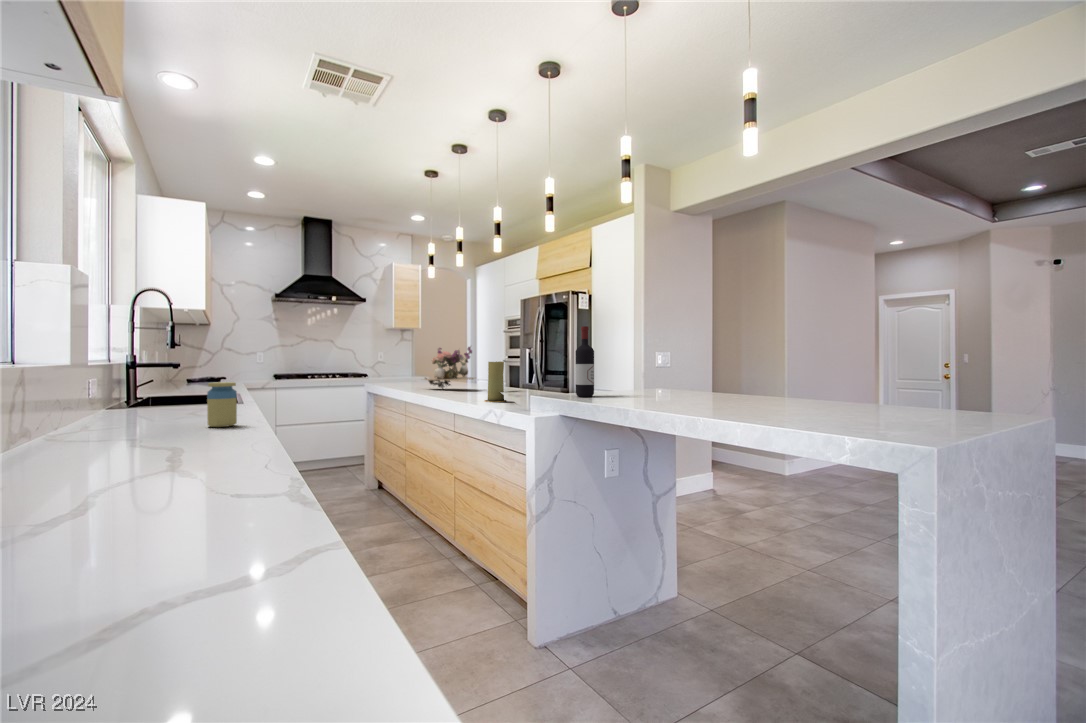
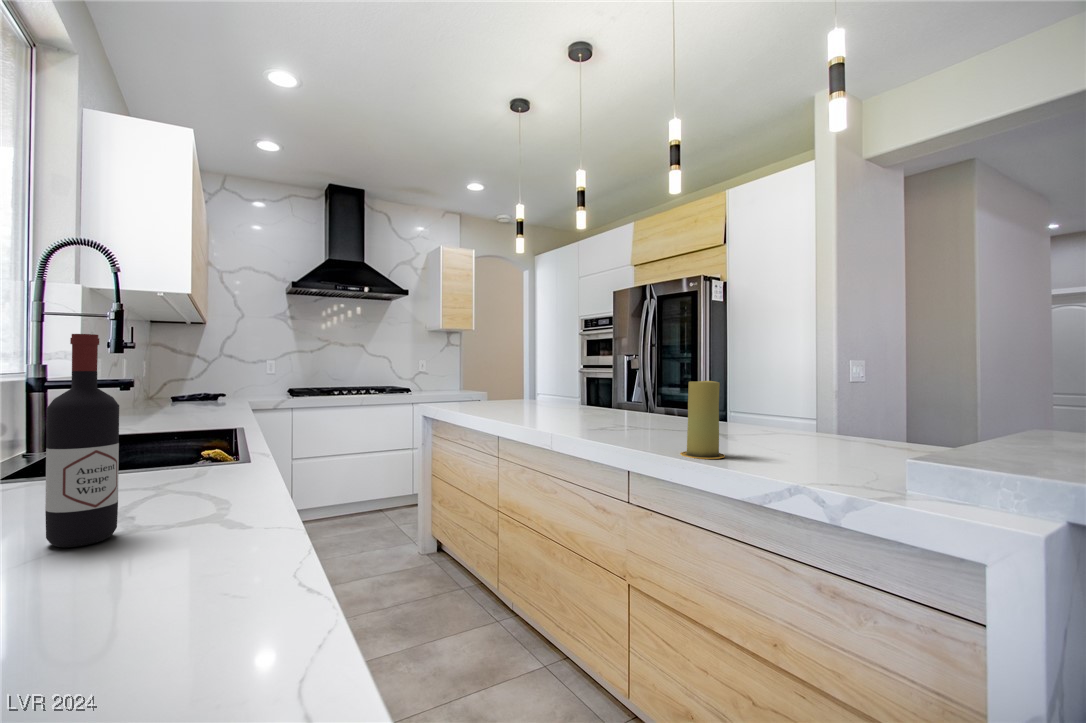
wine bottle: present [576,326,594,397] -> present [45,334,119,547]
flower arrangement: present [425,346,474,388] -> none [515,351,597,419]
jar: present [207,382,237,427] -> none [112,447,200,585]

